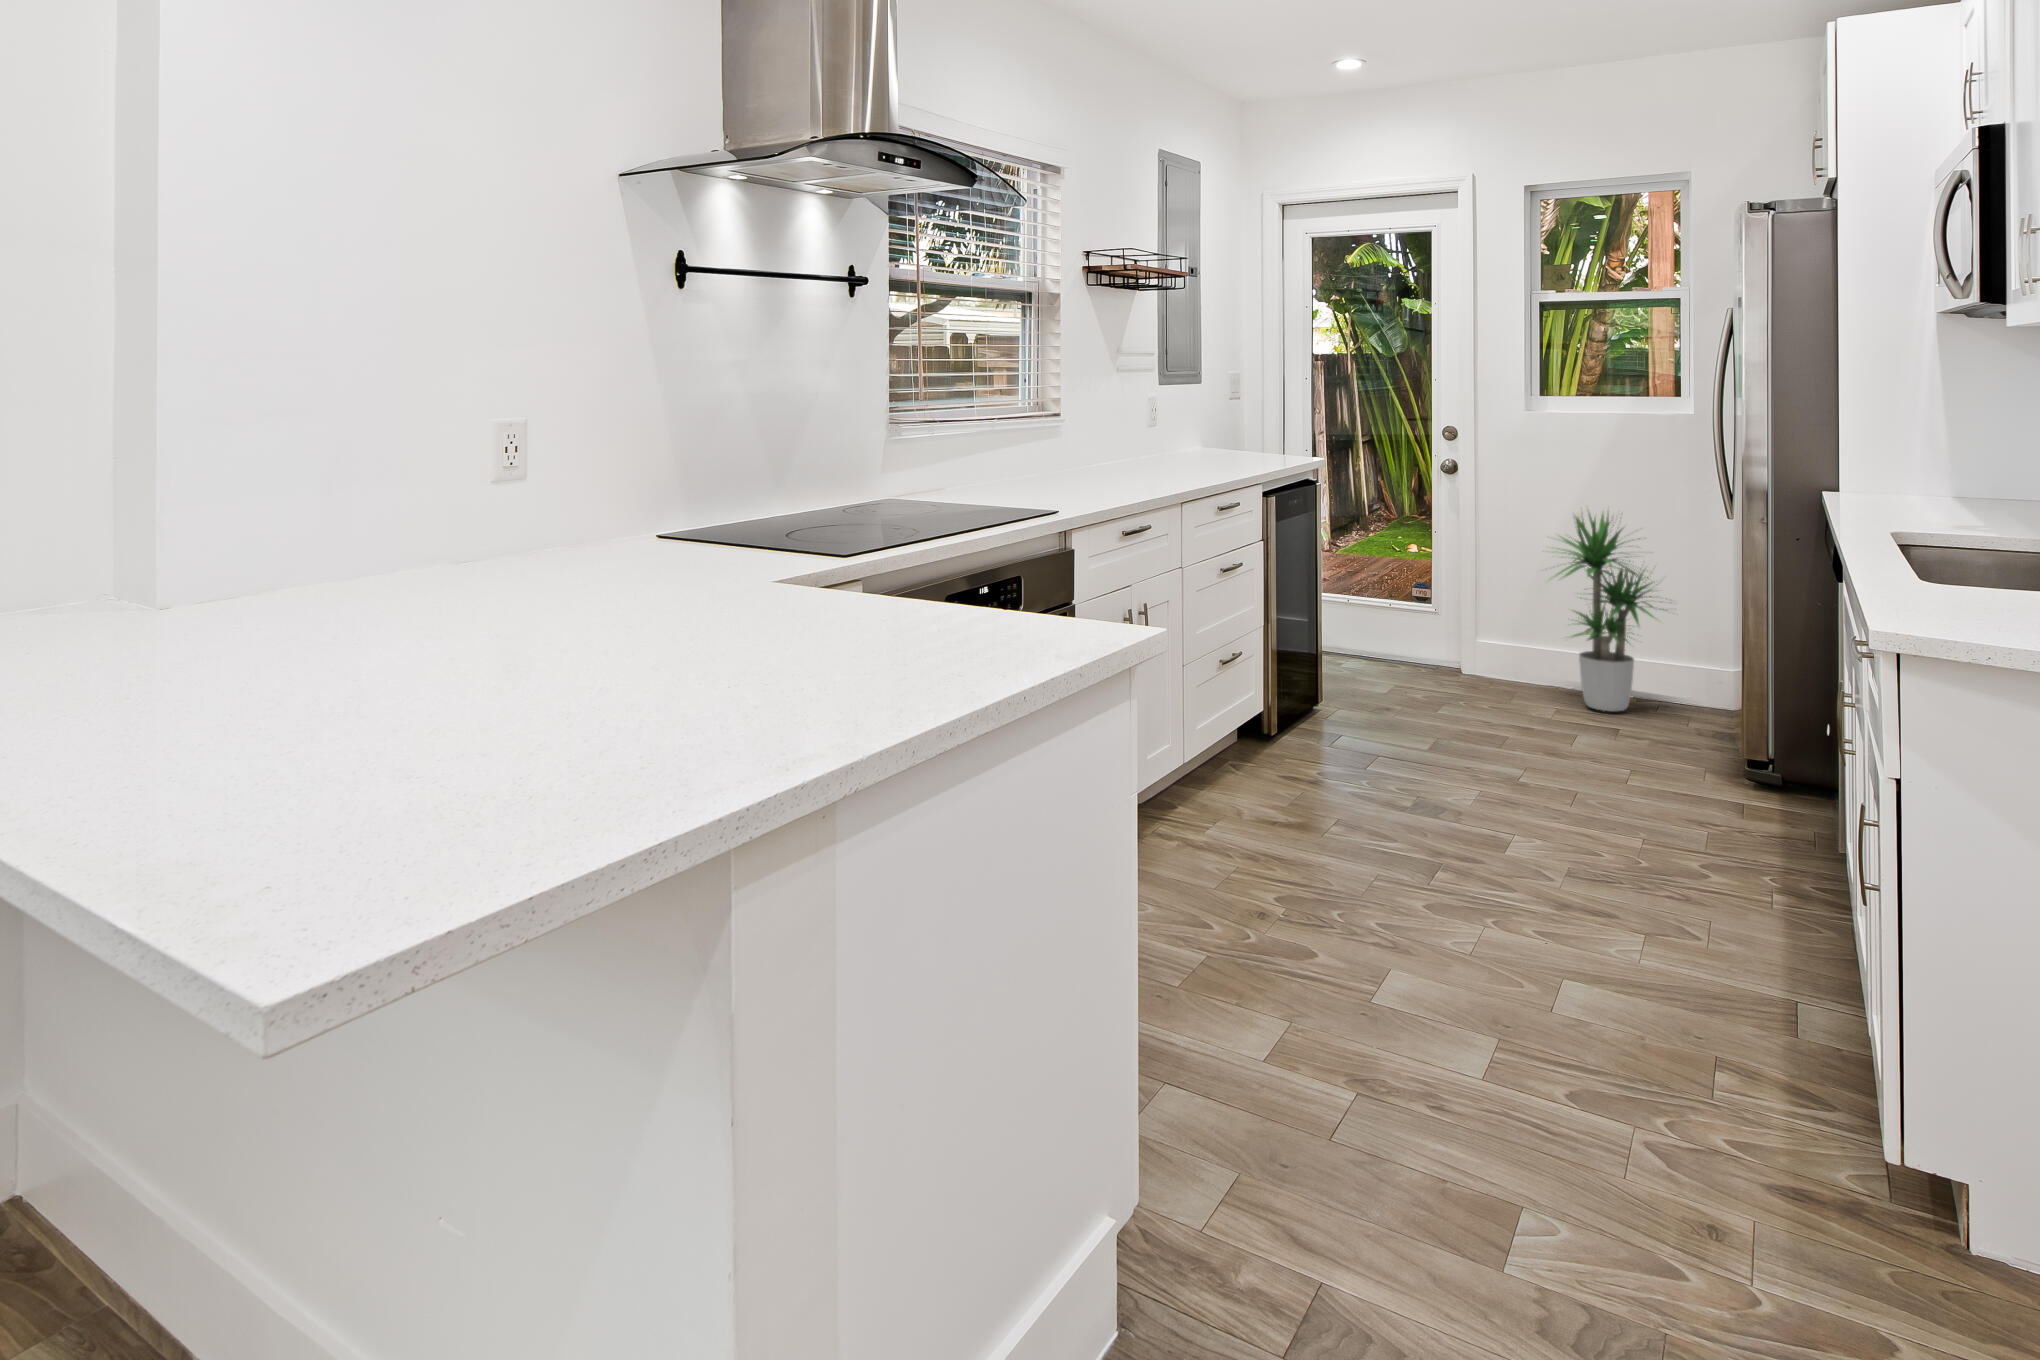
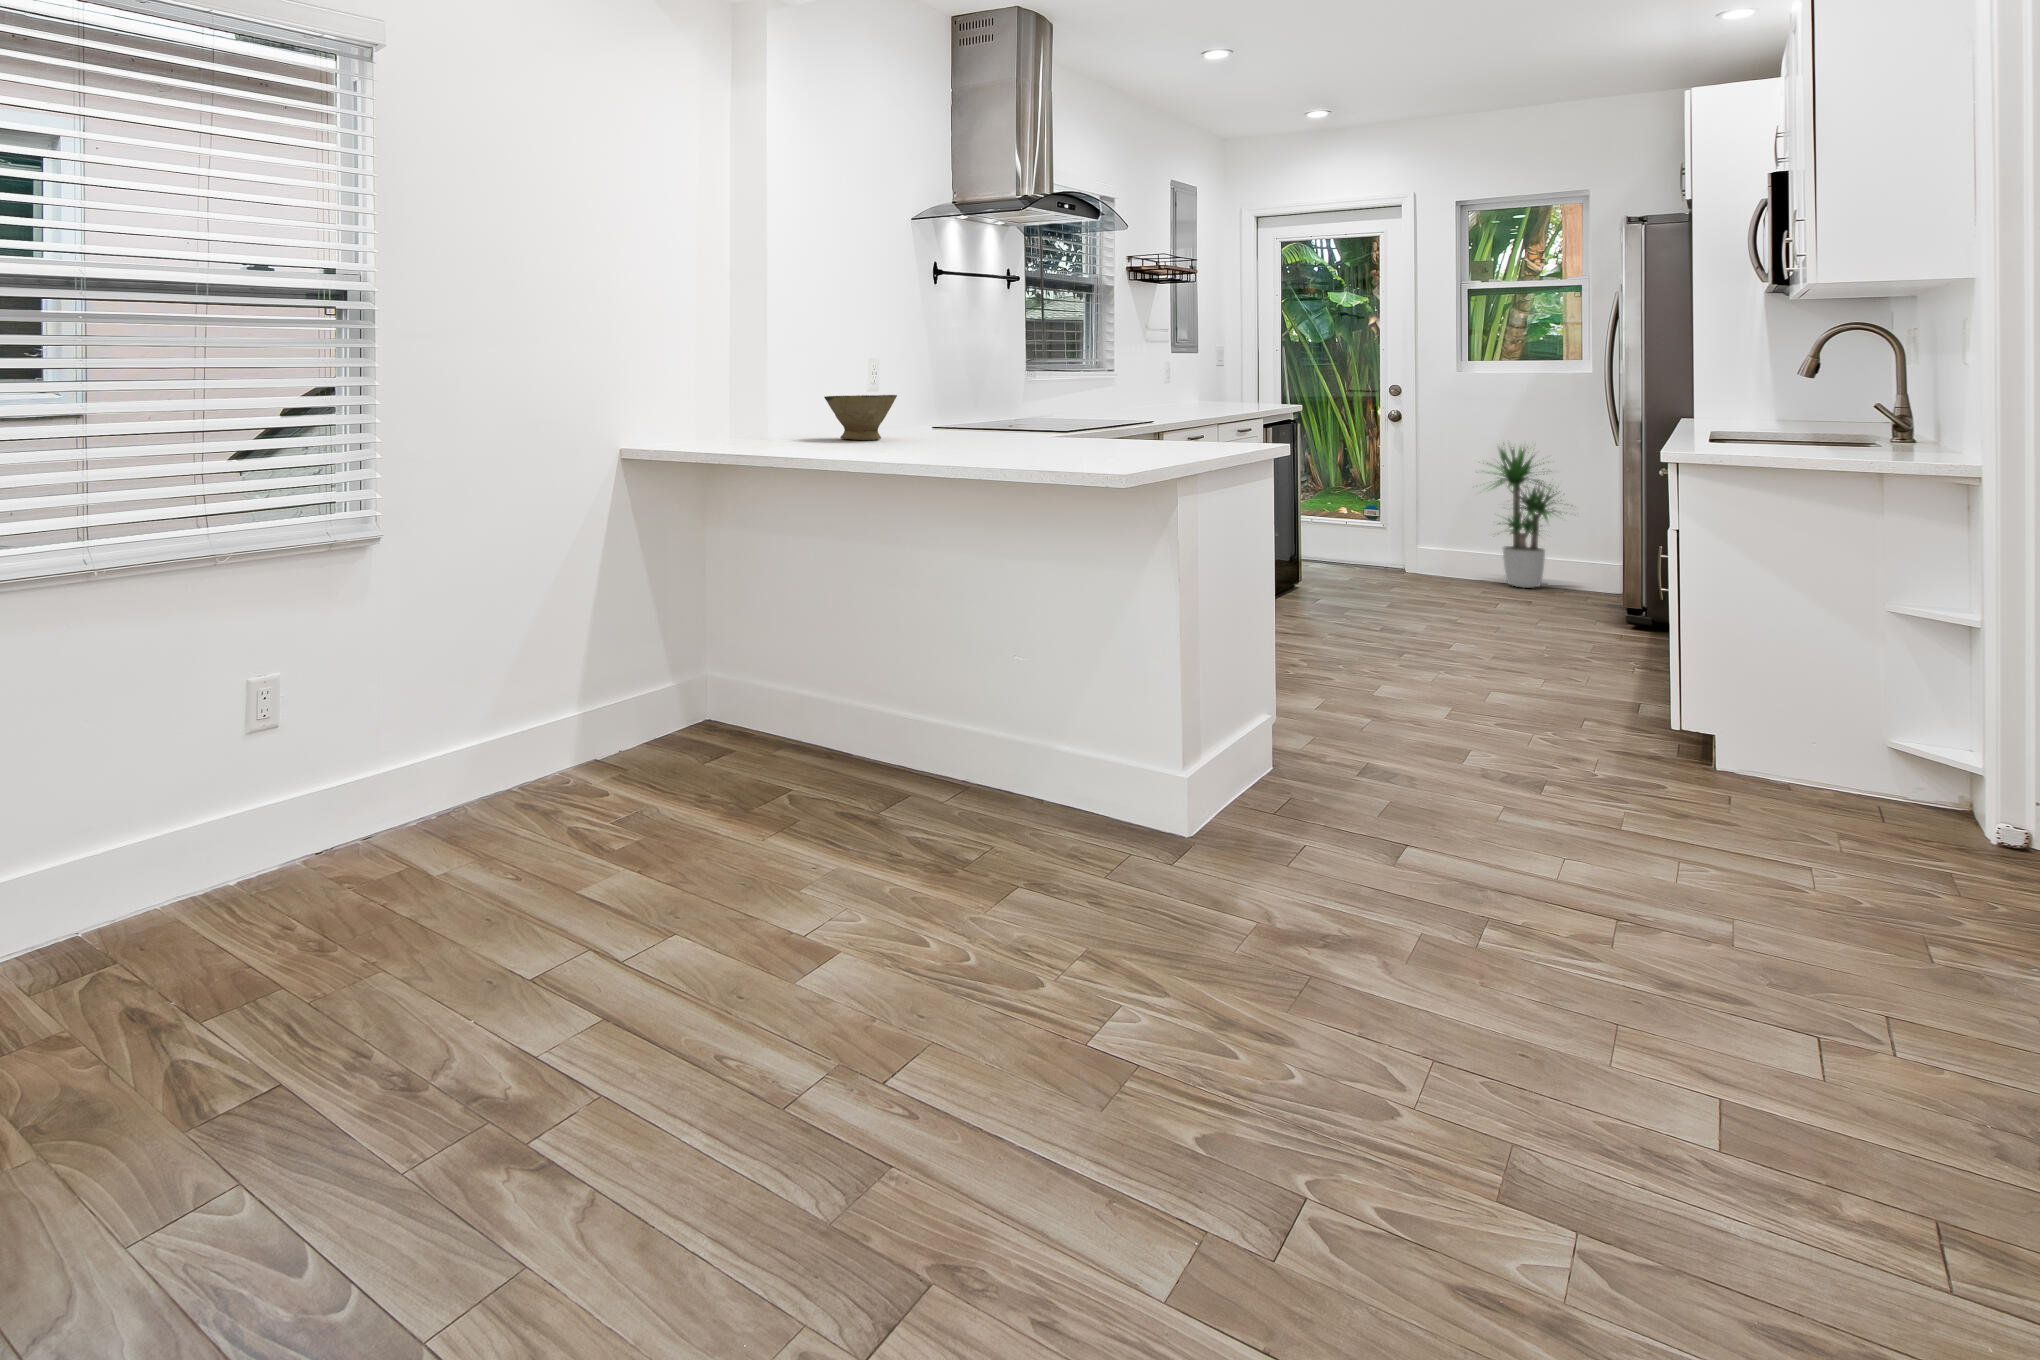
bowl: none [261,504,430,605] -> present [824,395,897,440]

